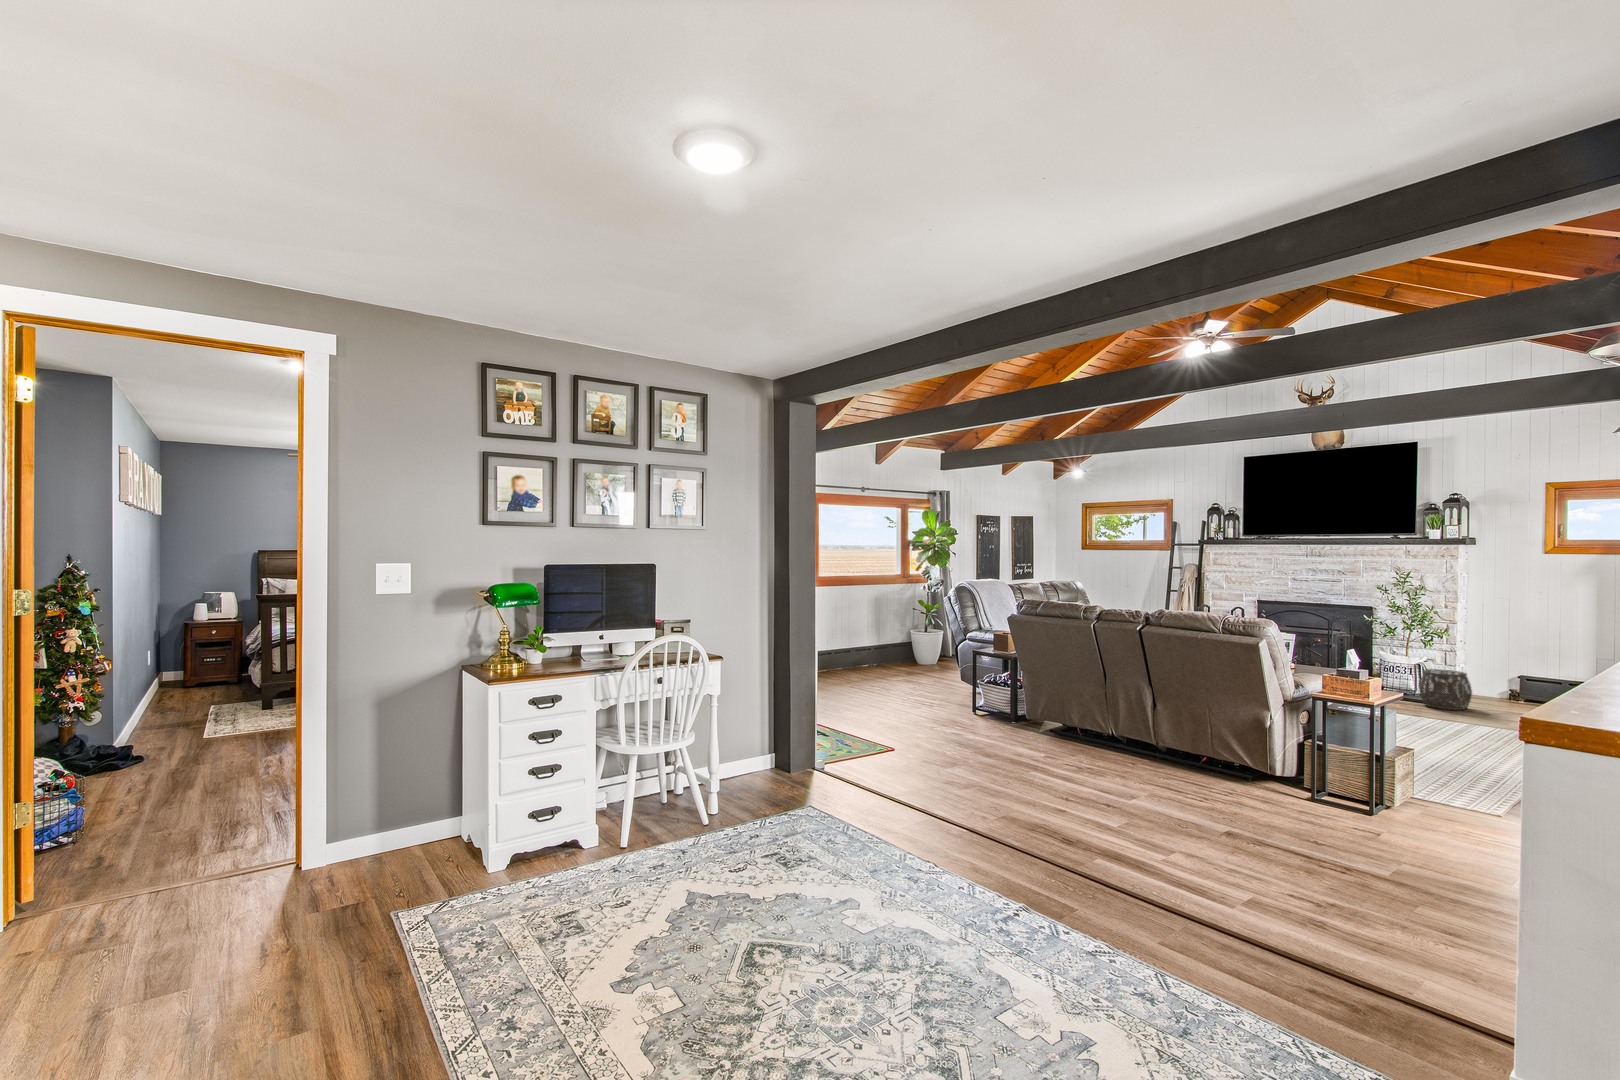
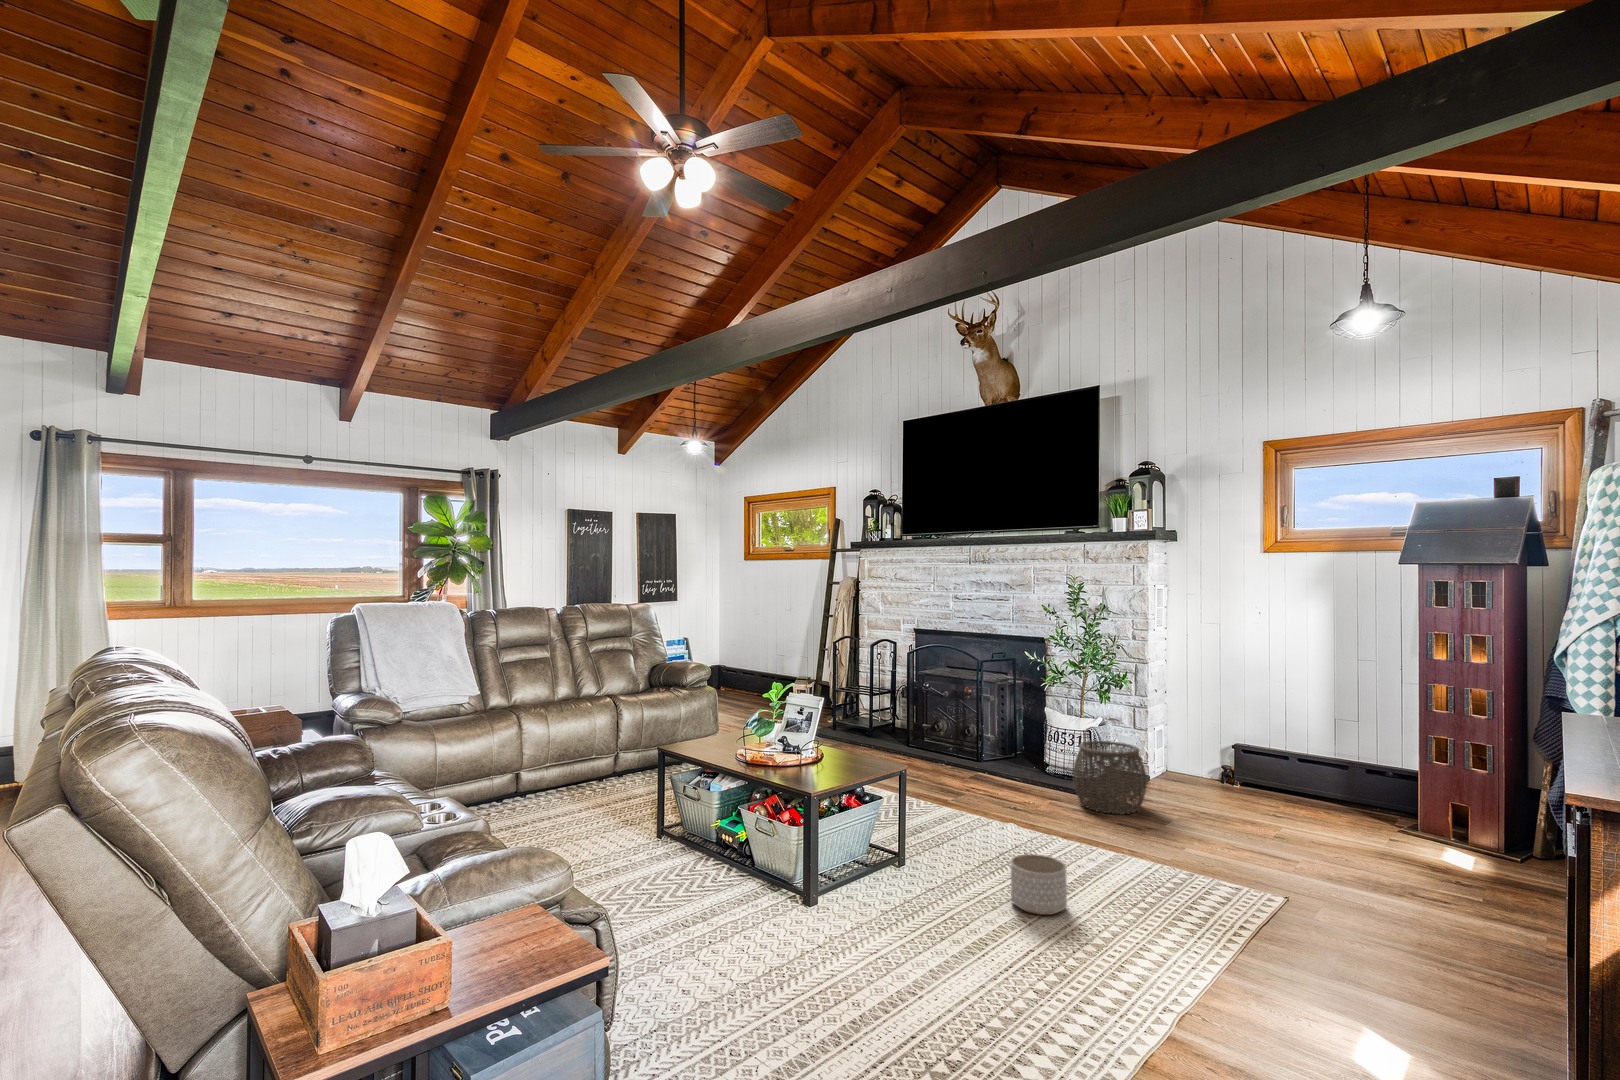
planter: none [1433,715,1467,741] -> present [1011,854,1067,915]

